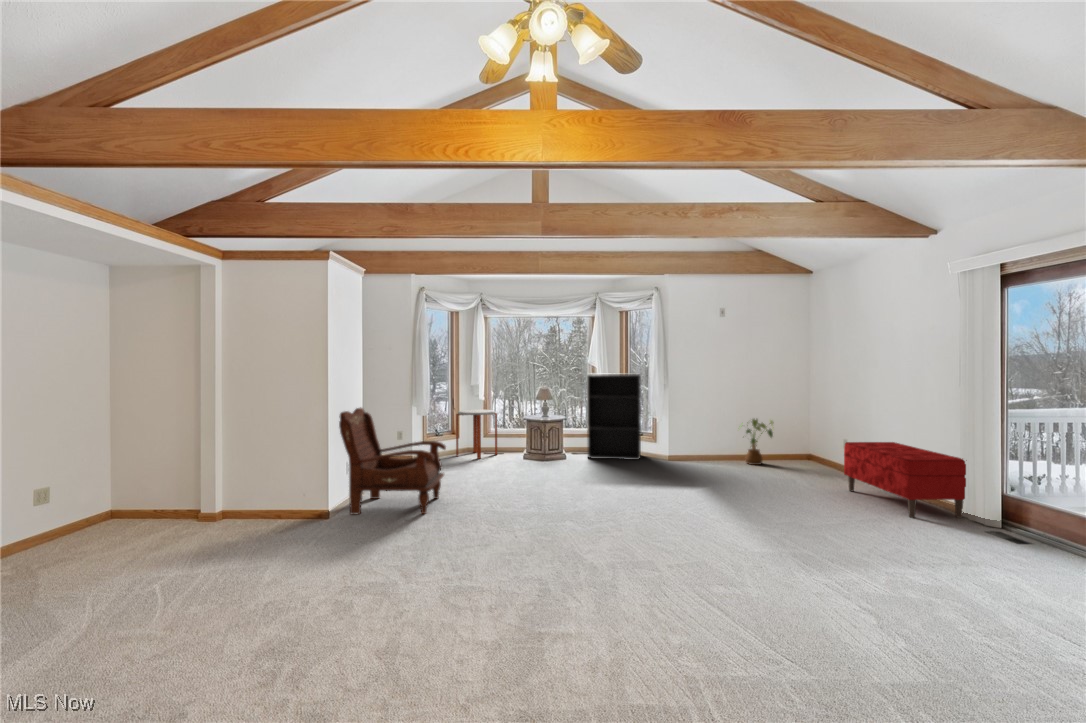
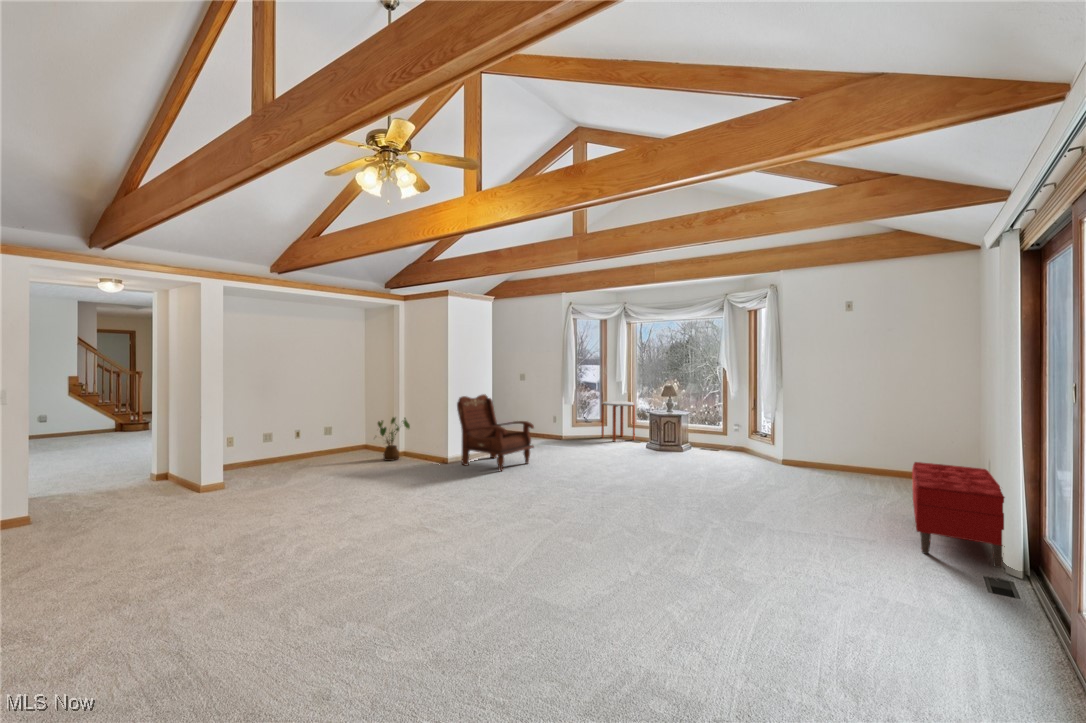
bookshelf: present [587,374,641,460] -> none [703,374,762,458]
house plant: present [741,419,773,465] -> present [378,417,410,461]

